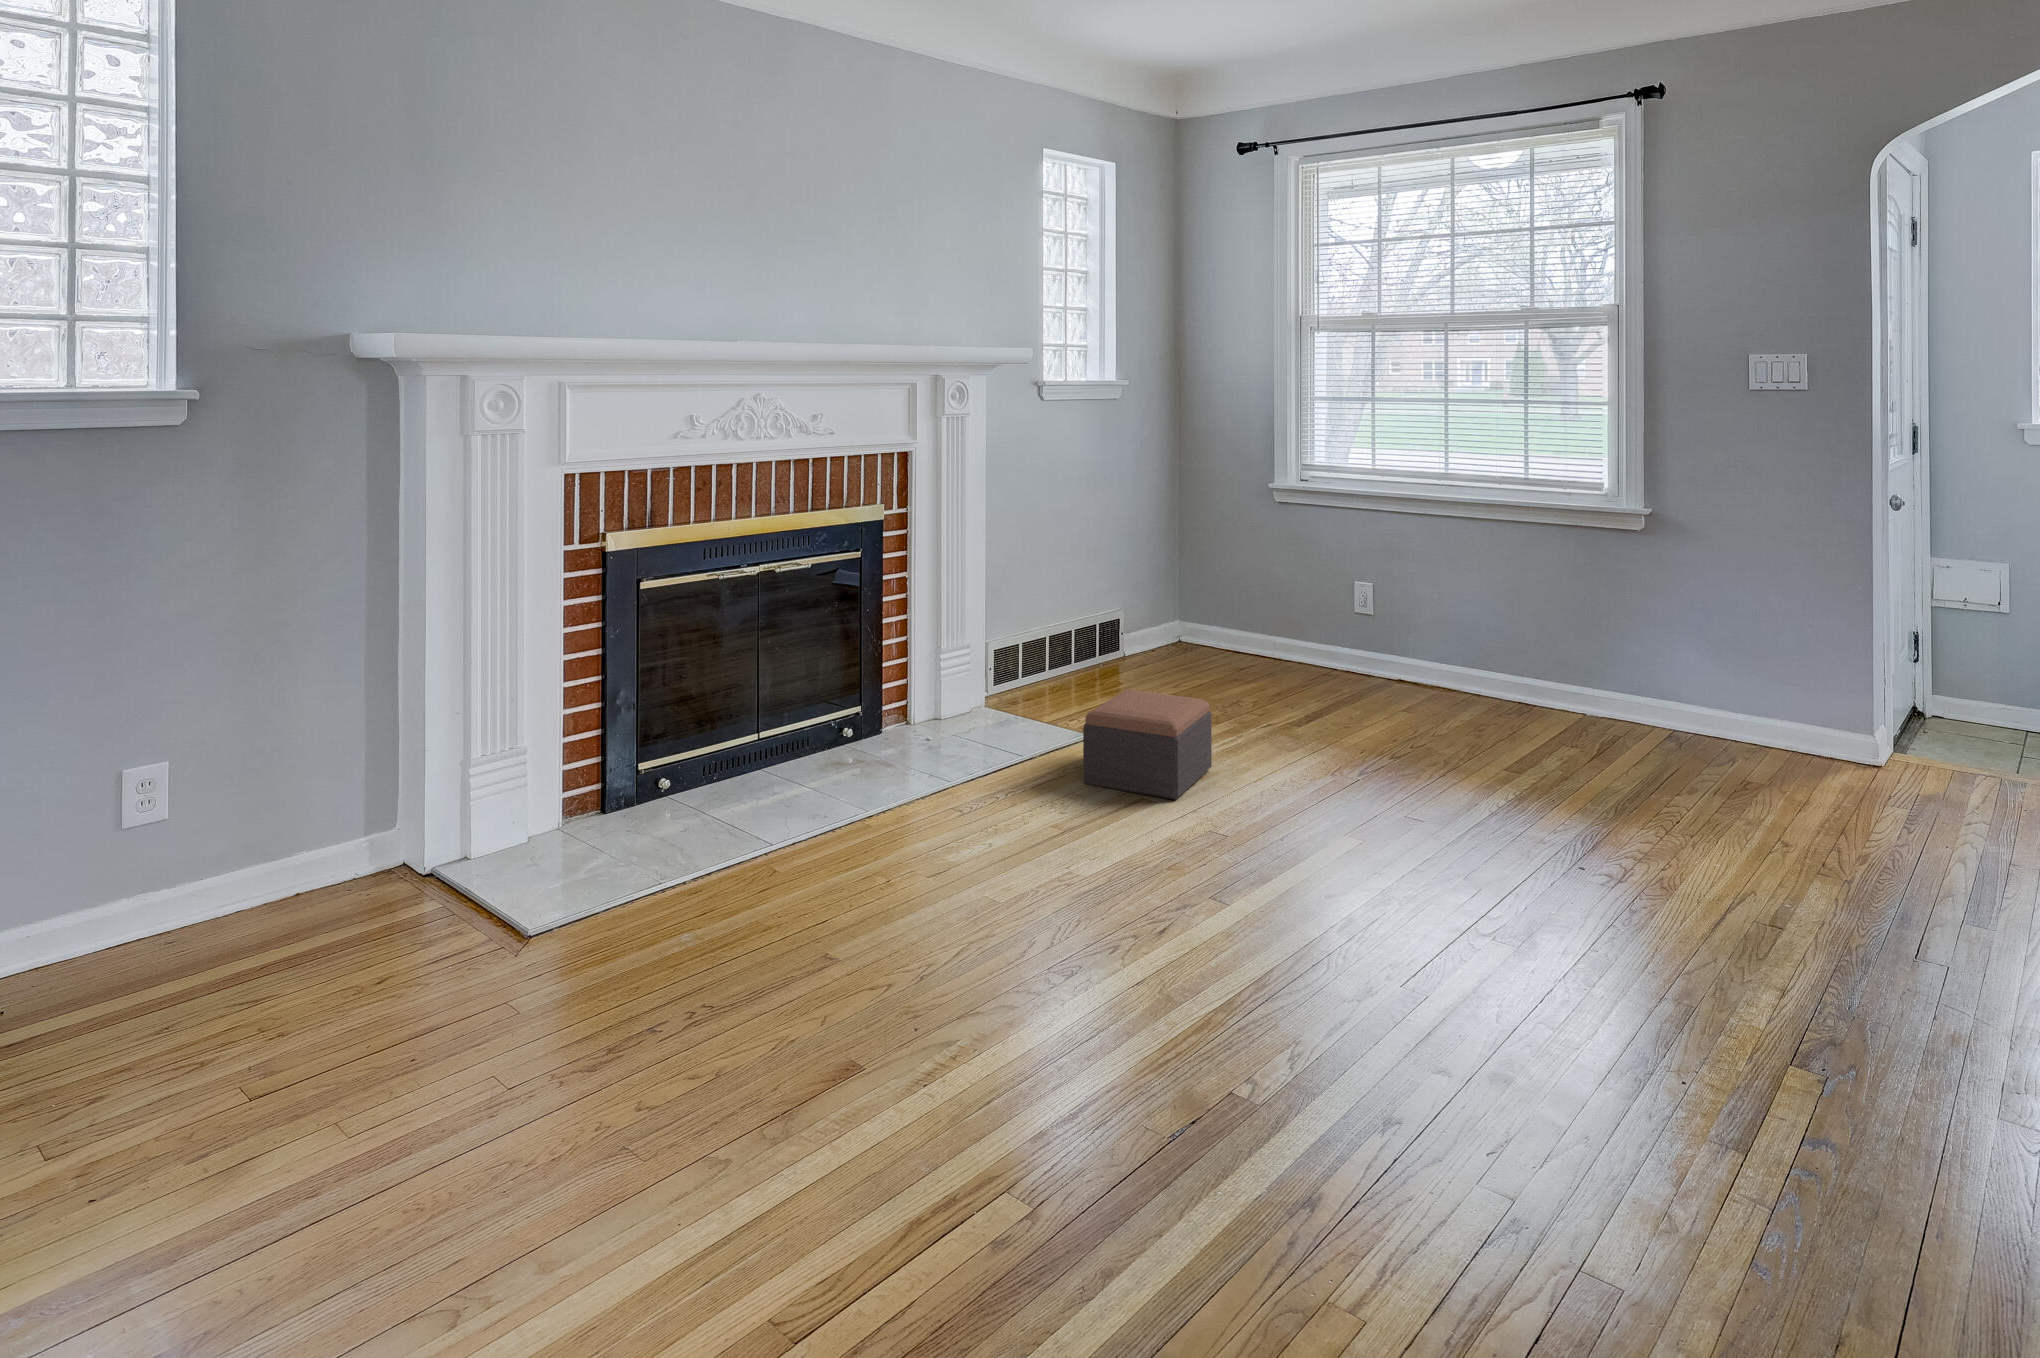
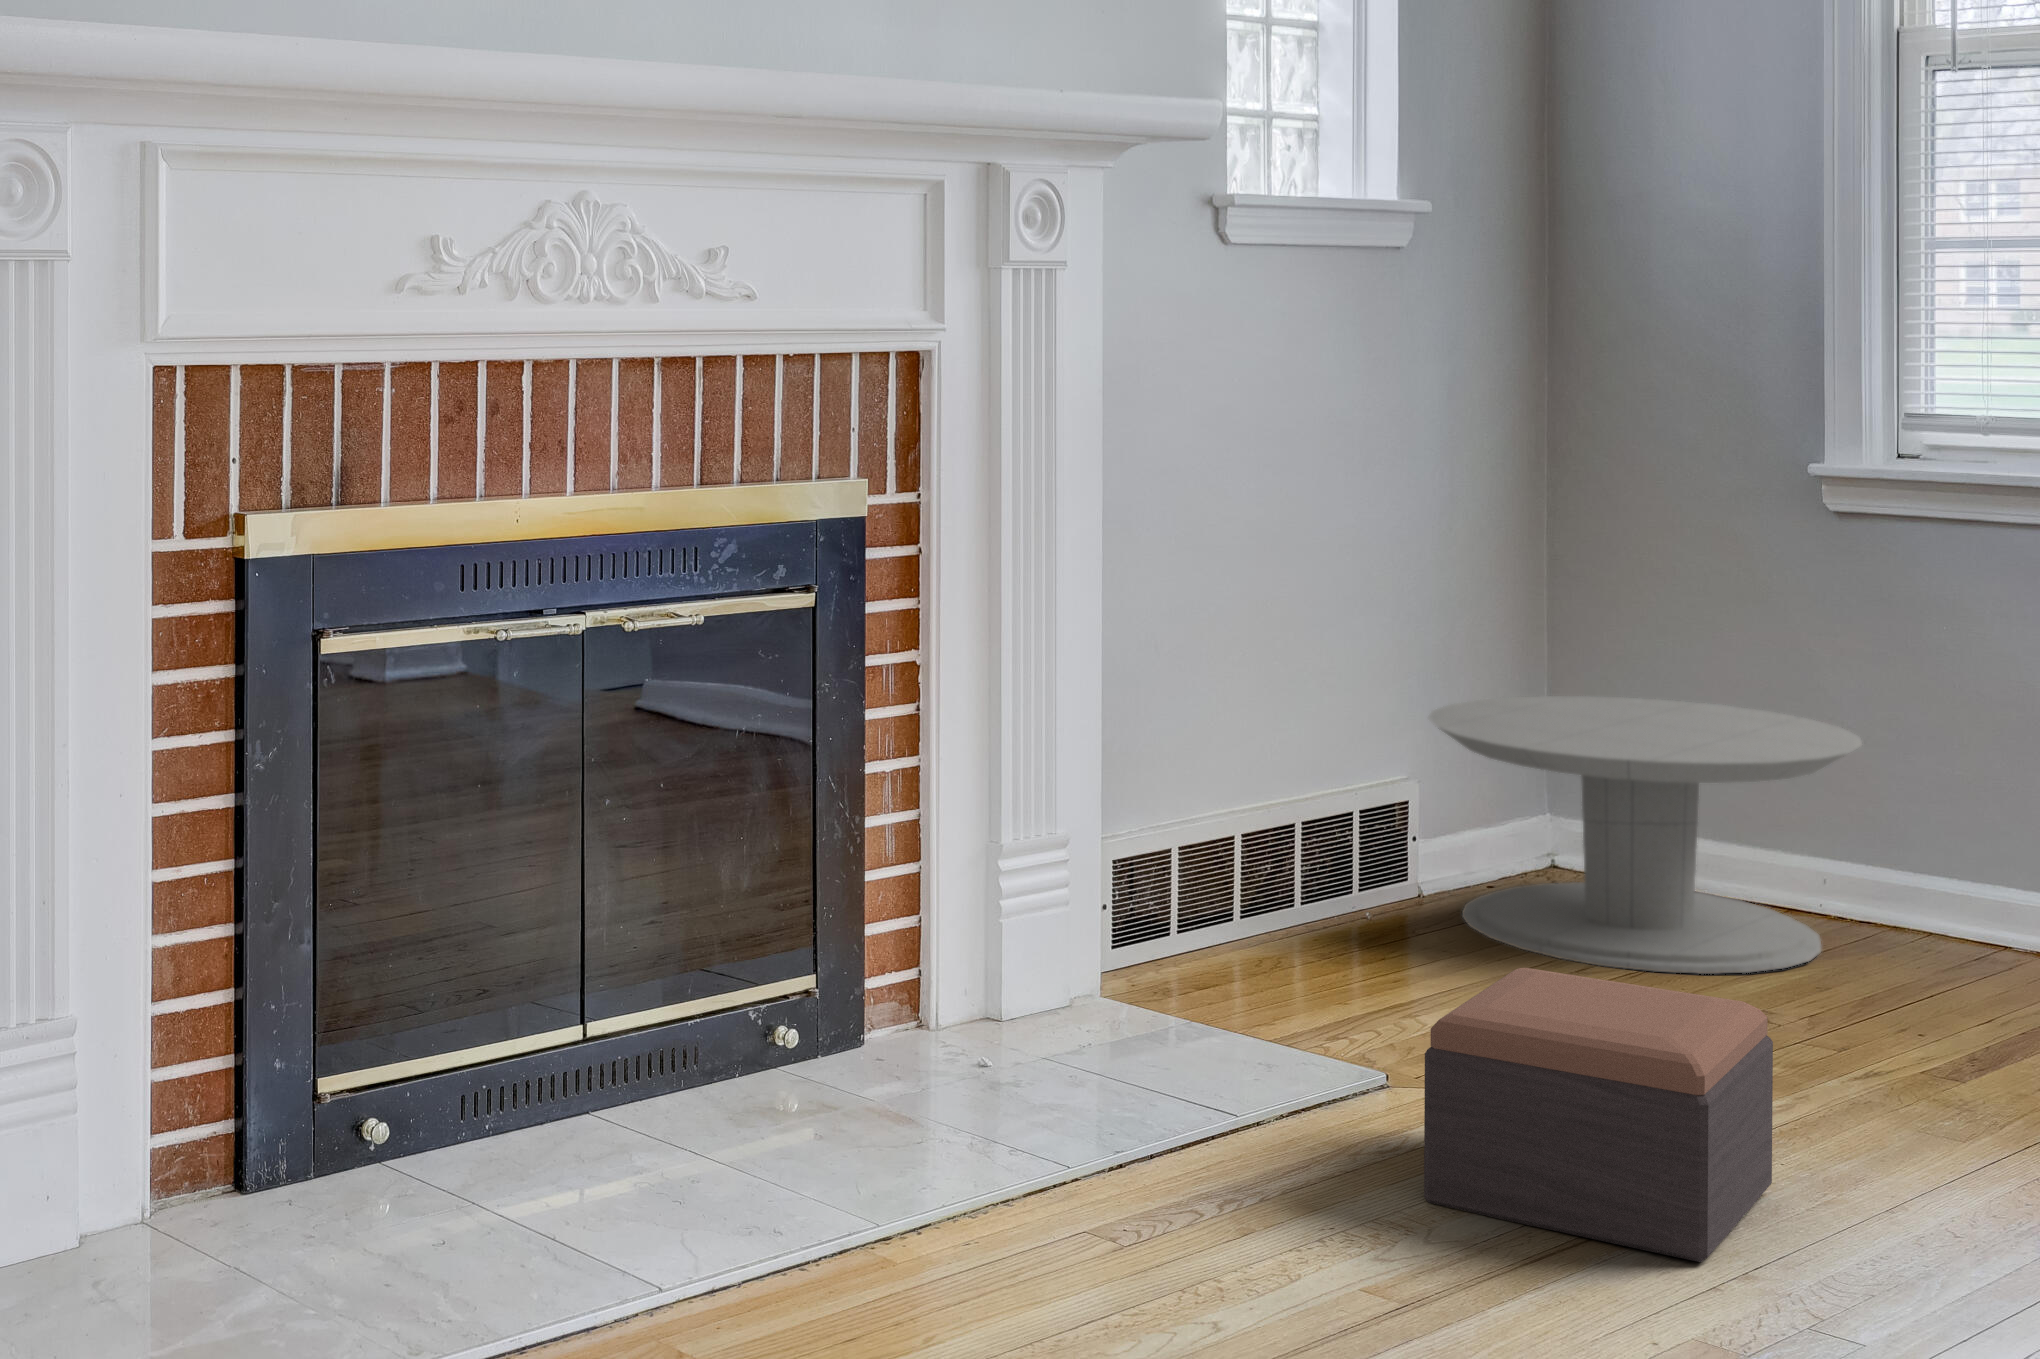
side table: none [1125,573,1280,683] -> present [1428,696,1862,974]

